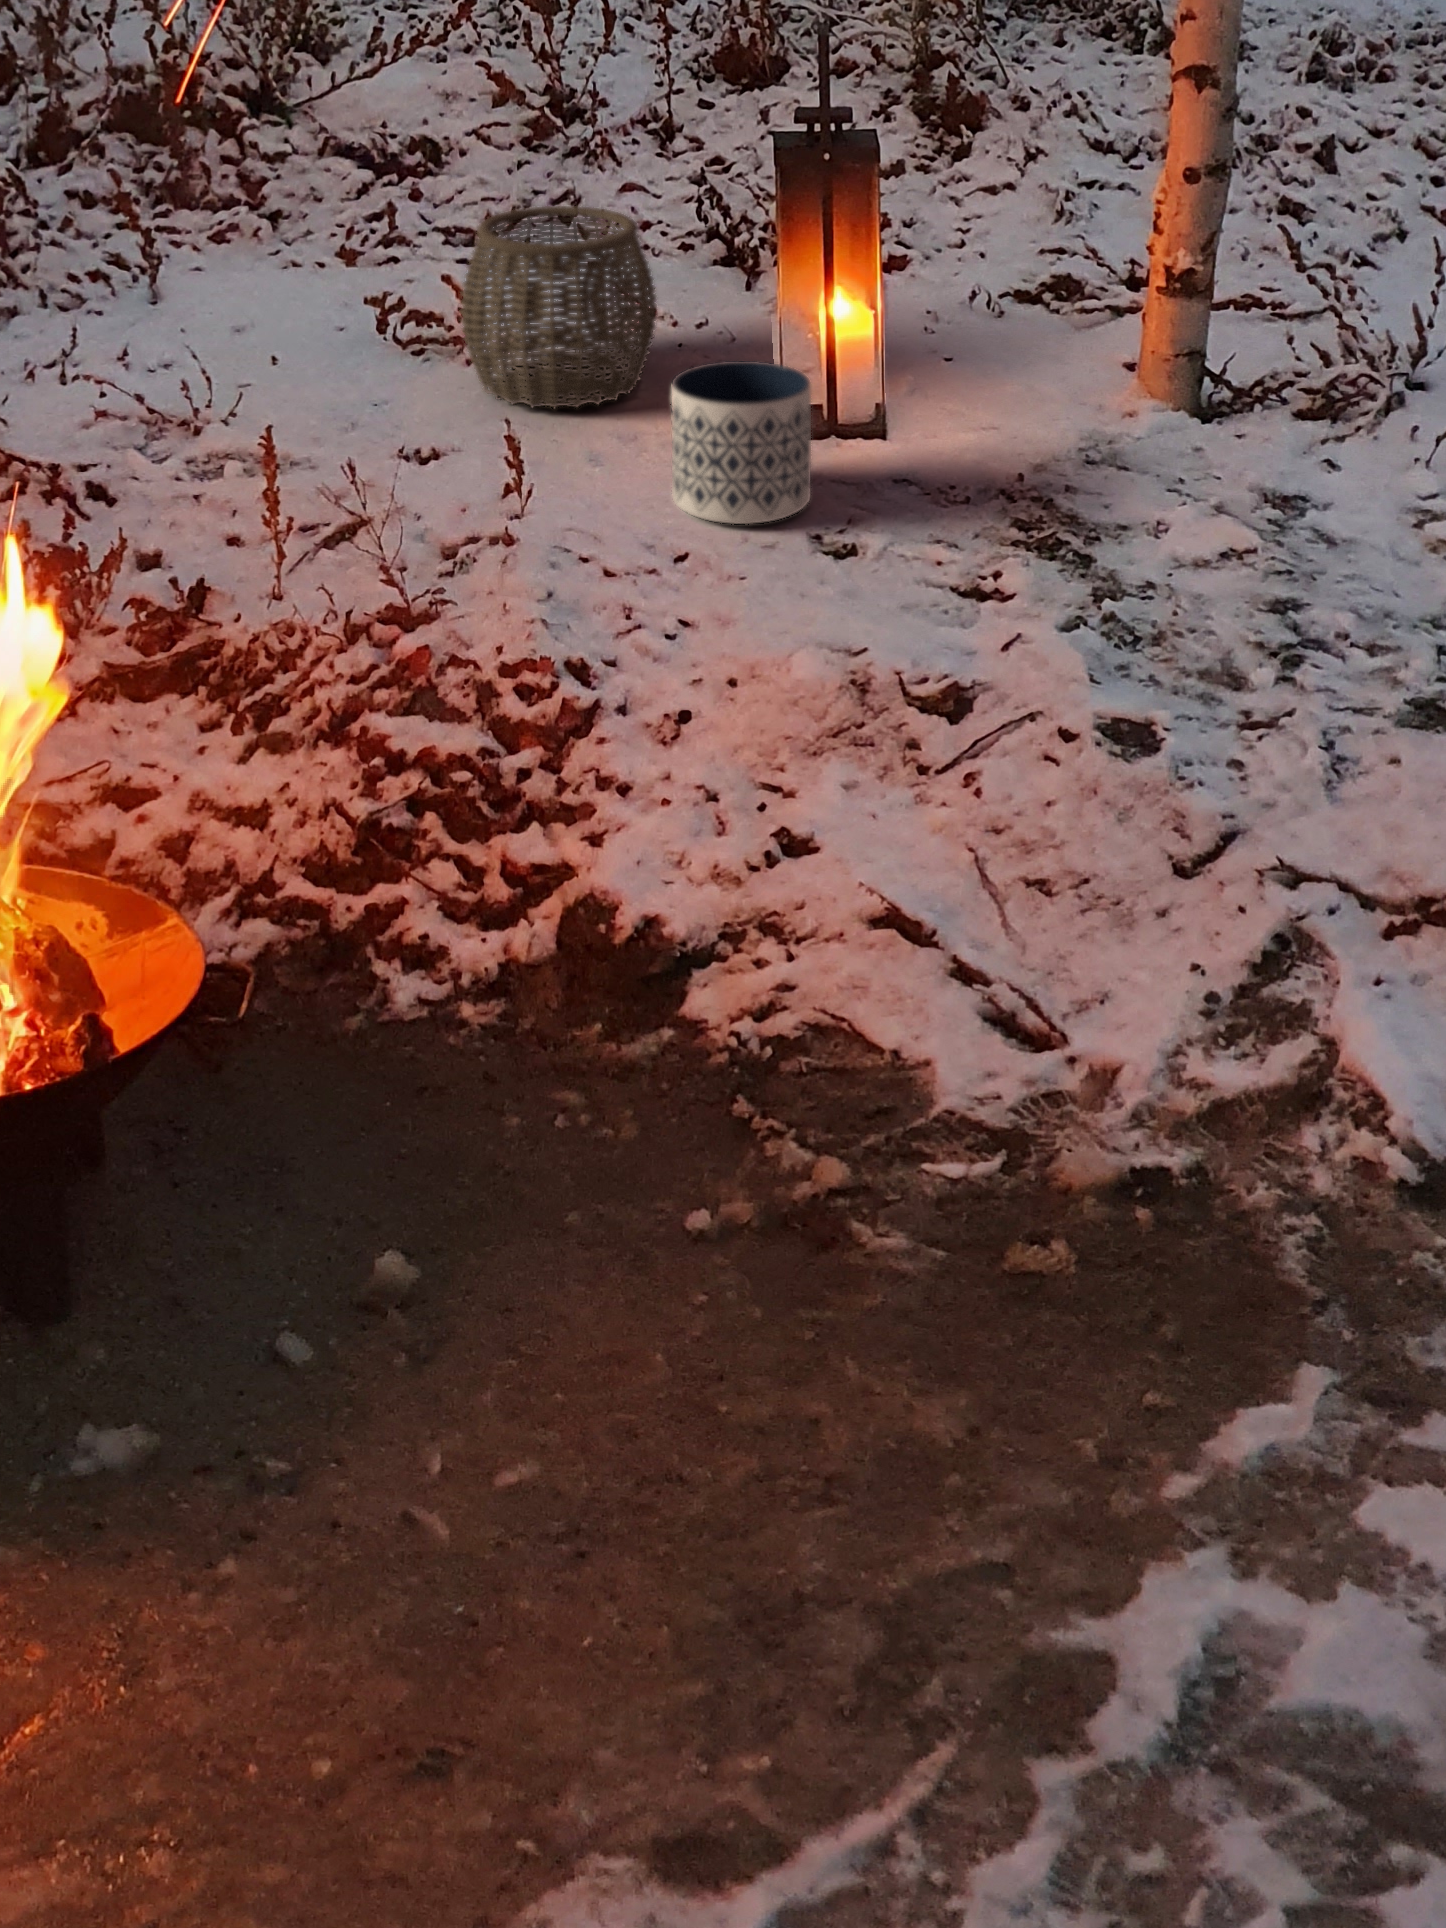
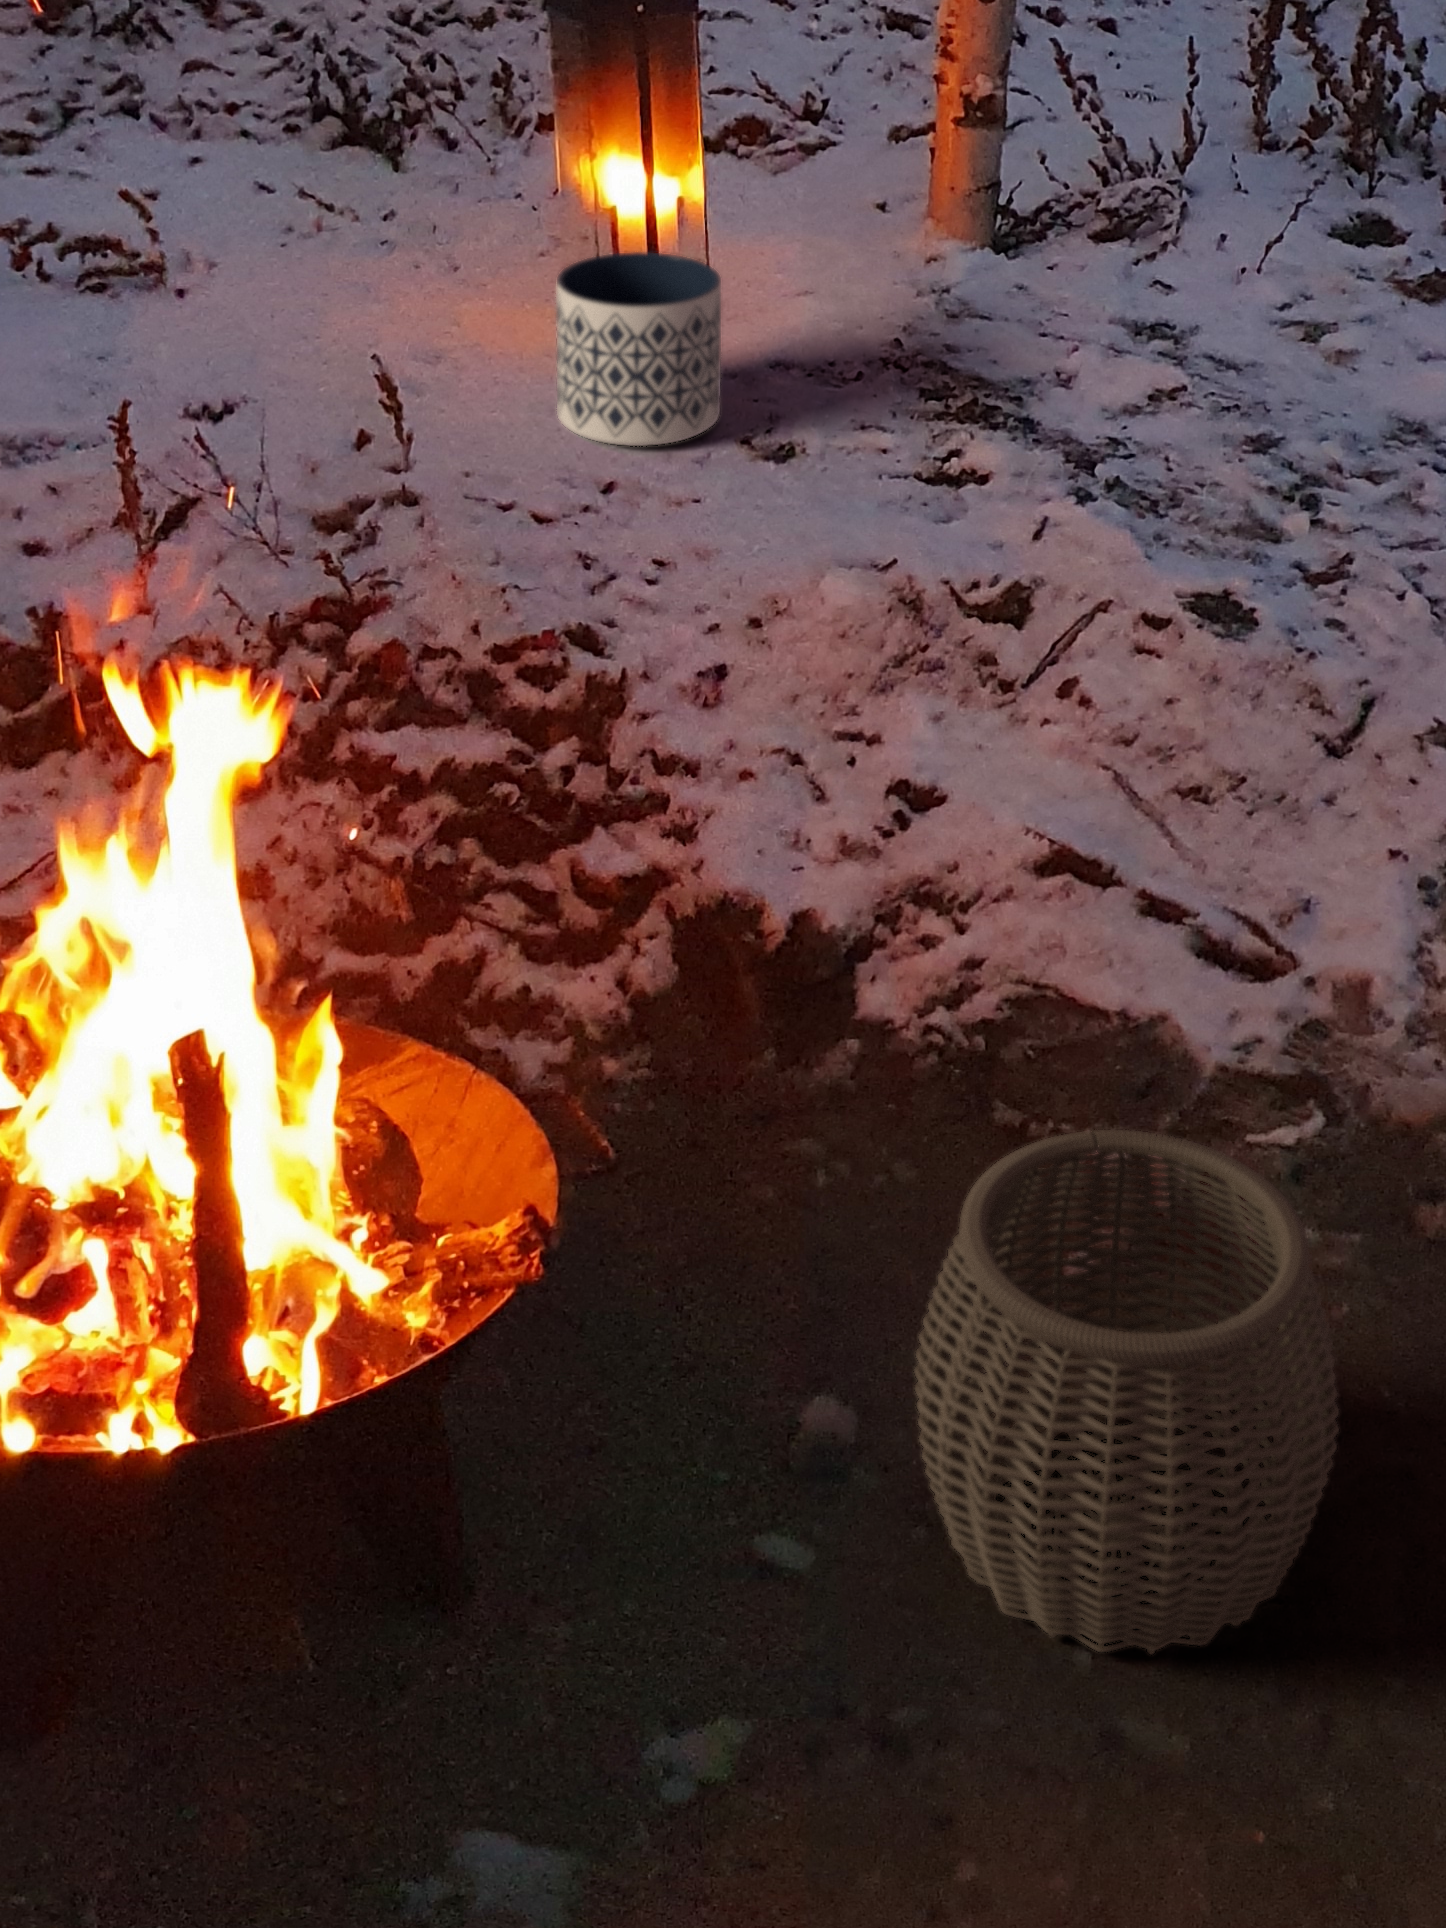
woven basket: present [460,206,657,408] -> present [915,1130,1339,1654]

